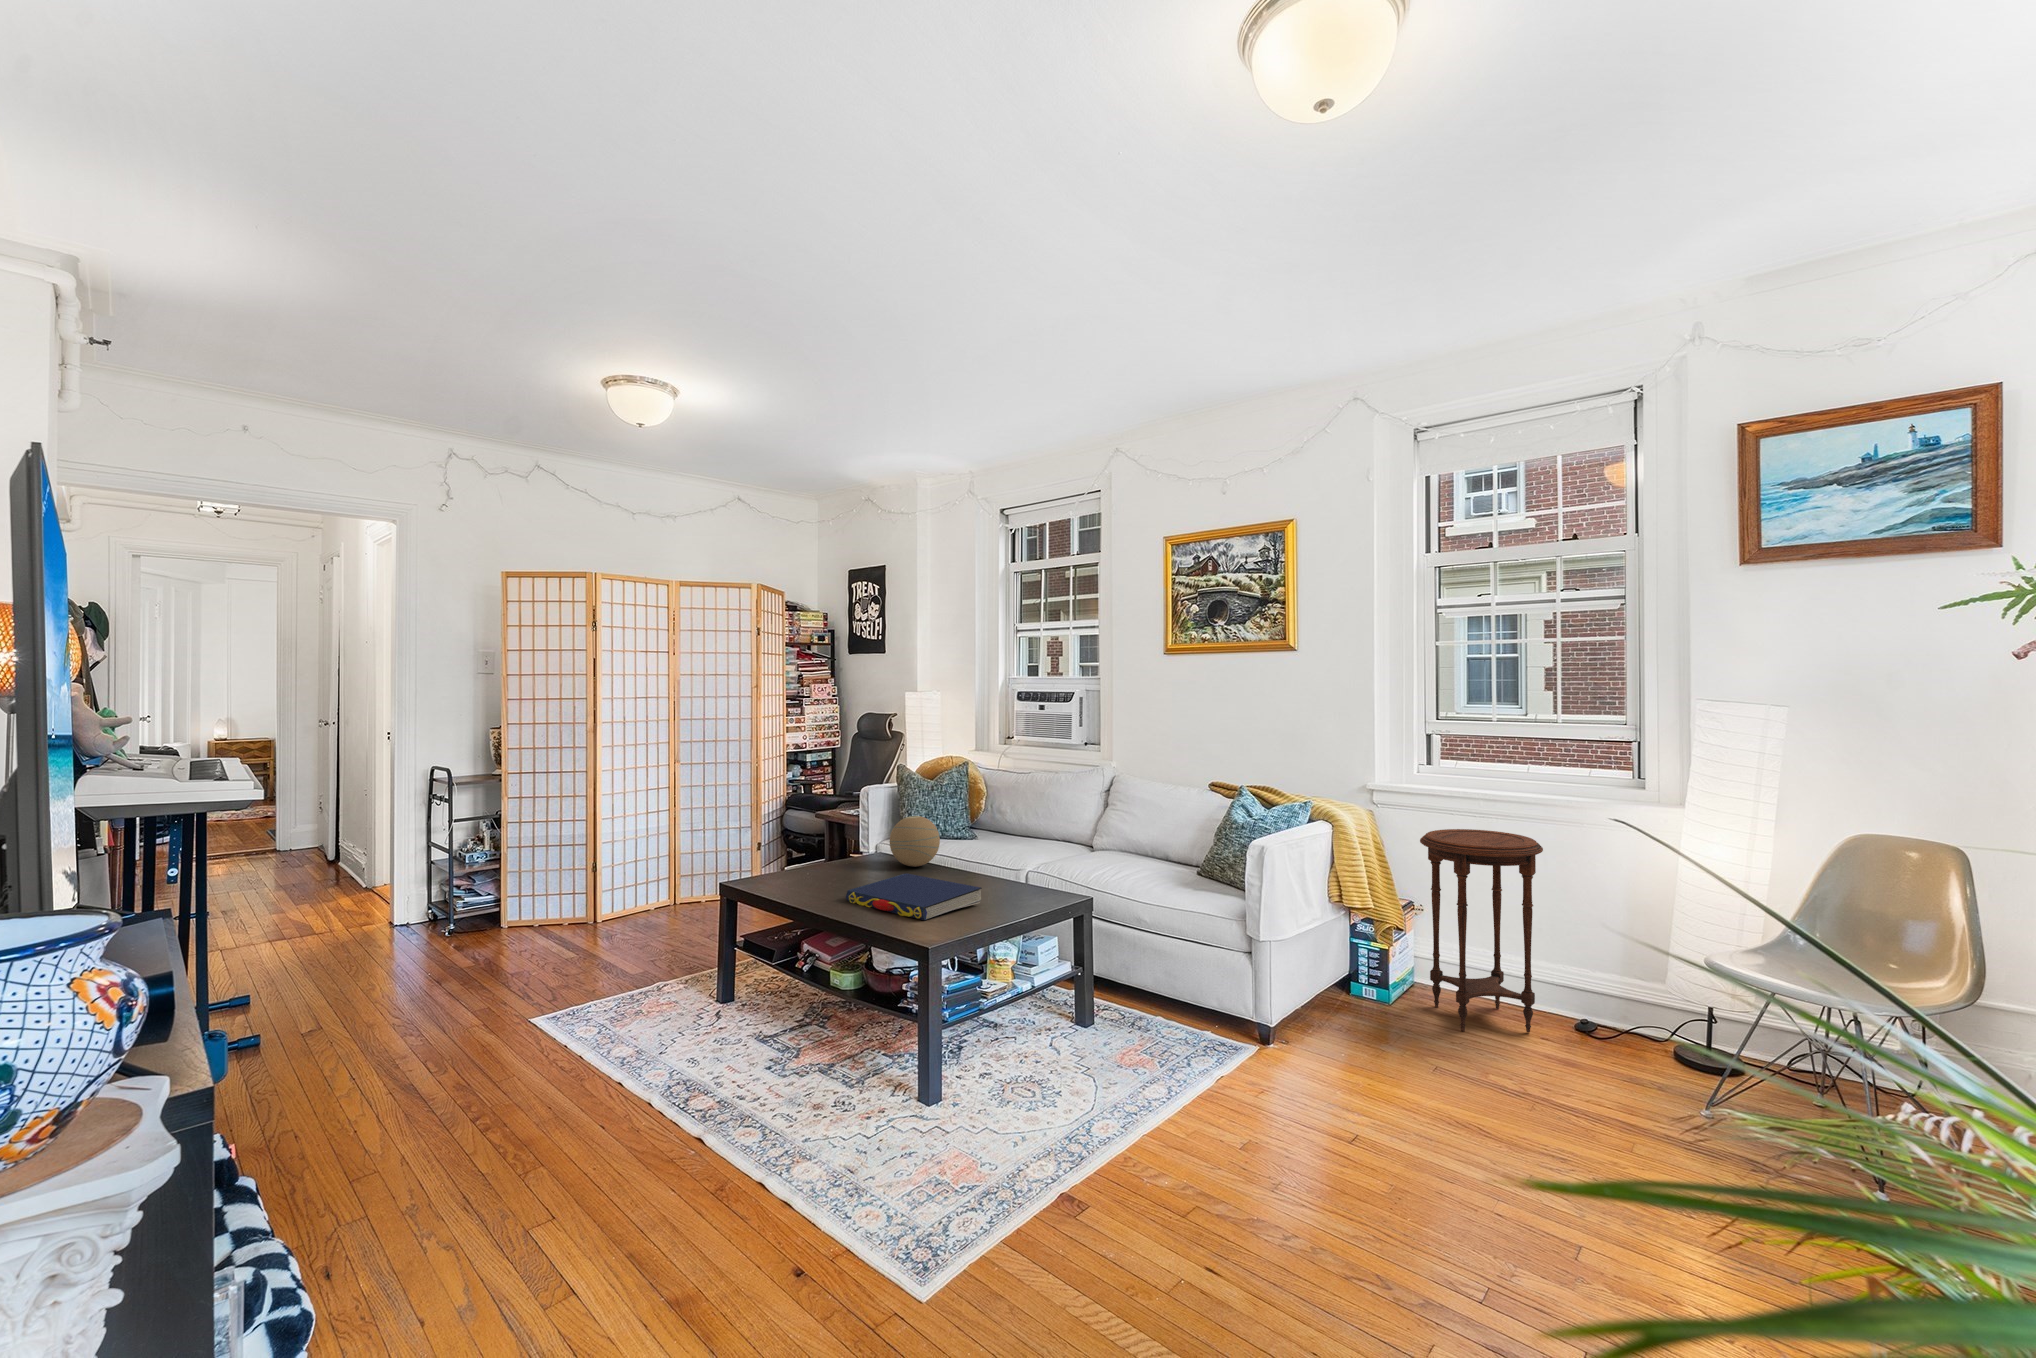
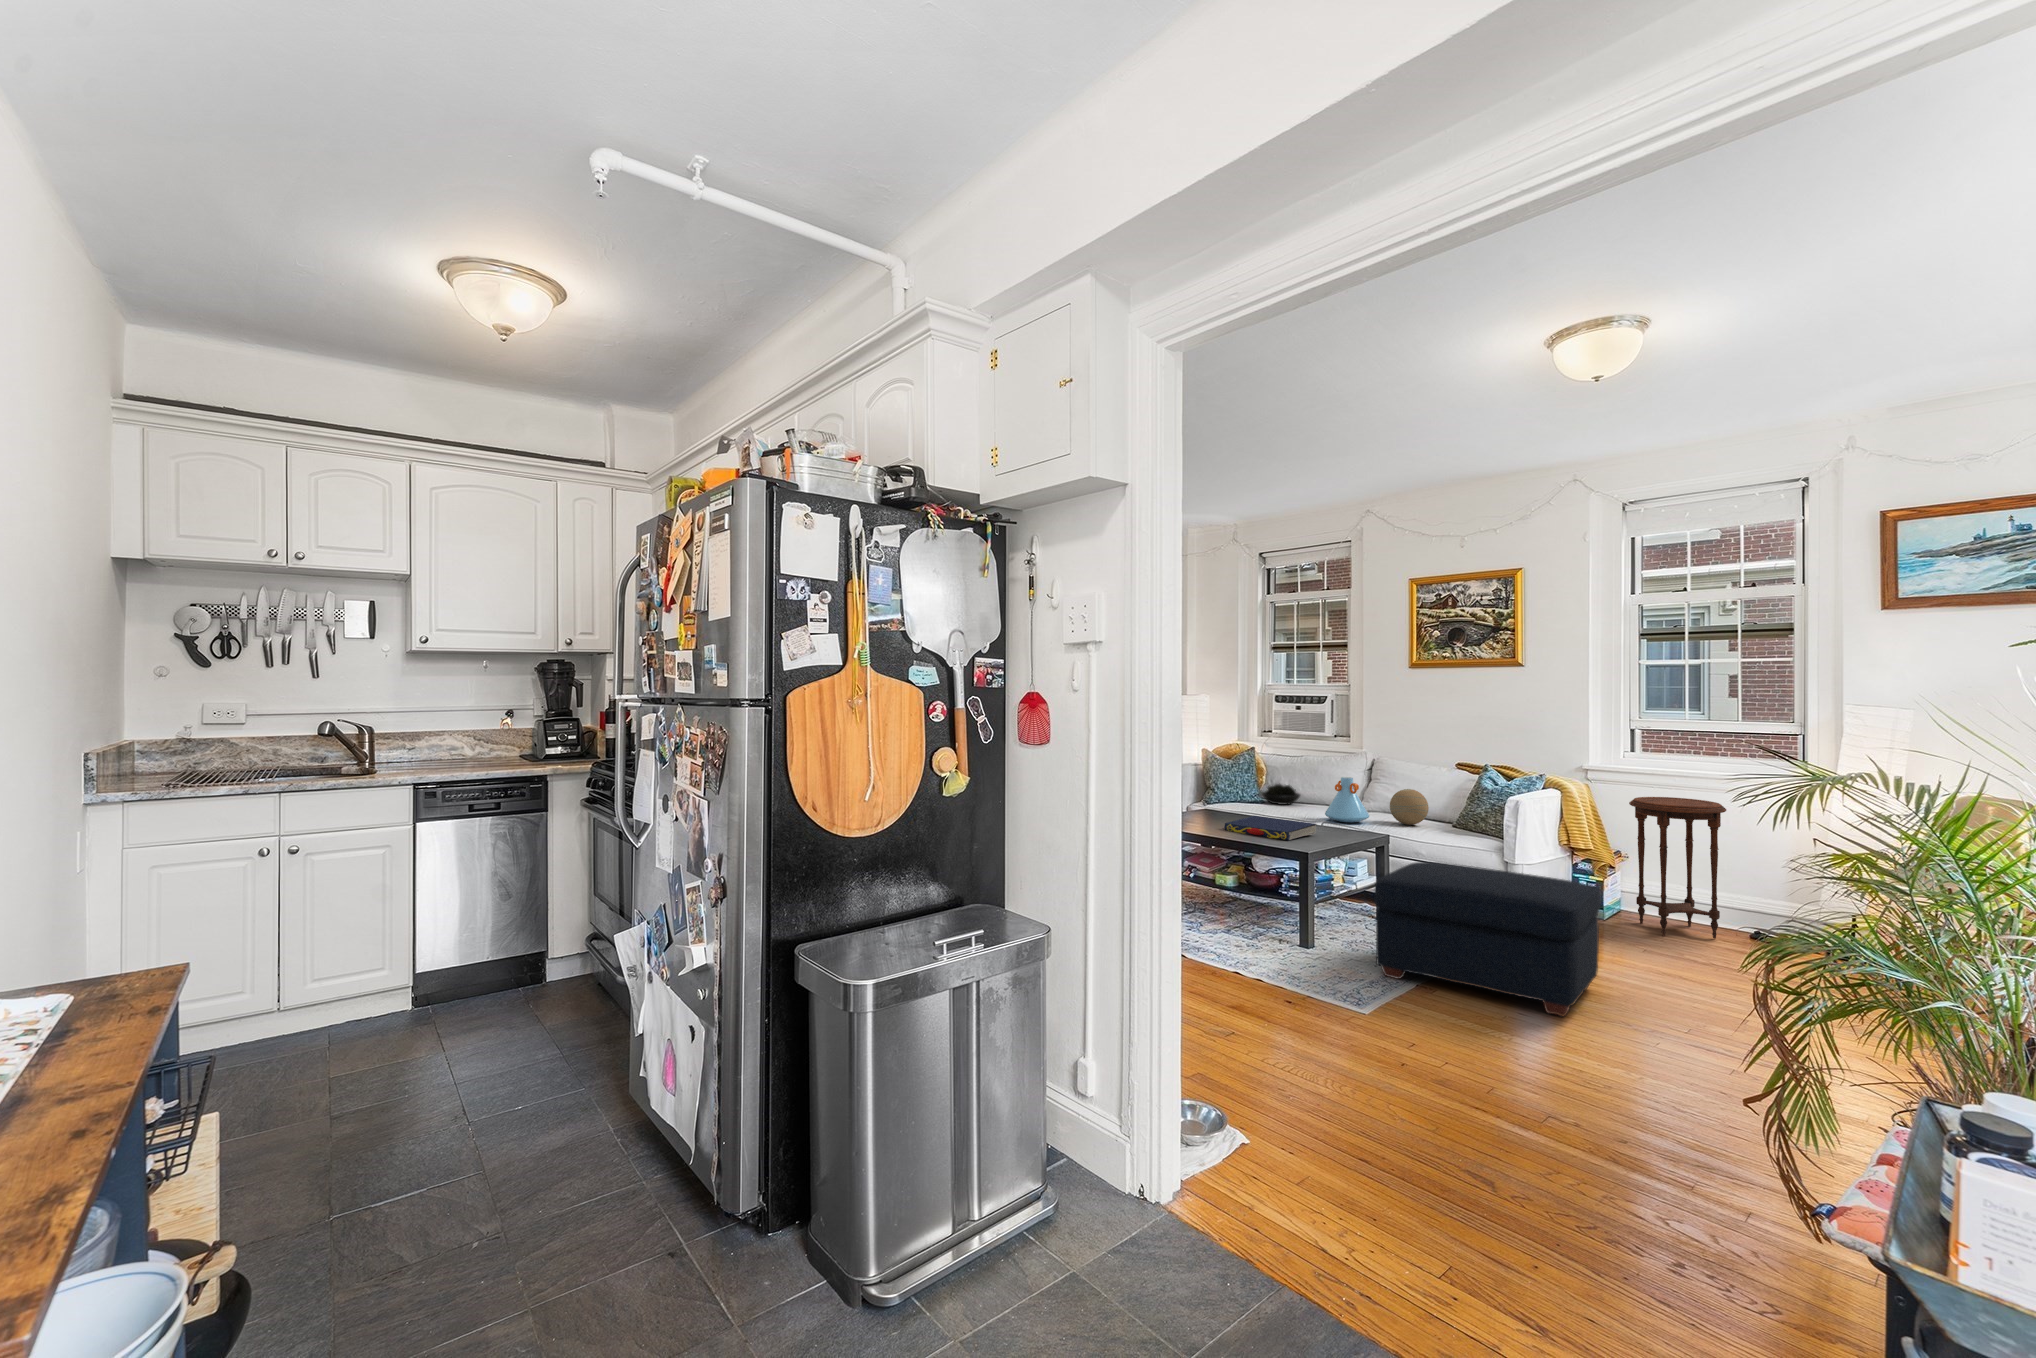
vase: none [1026,808,1085,874] -> present [1325,777,1369,823]
succulent plant: none [966,813,1019,843] -> present [1262,784,1300,805]
decorative orb: present [890,816,940,867] -> present [1390,789,1429,825]
ottoman: none [1008,953,1357,1255] -> present [1374,862,1600,1016]

